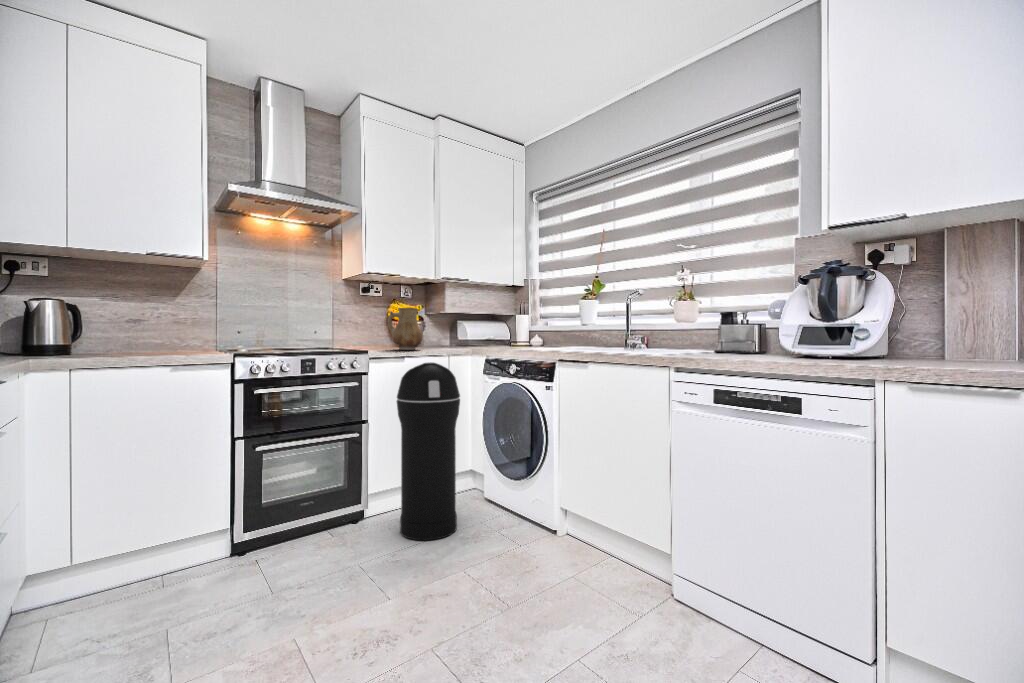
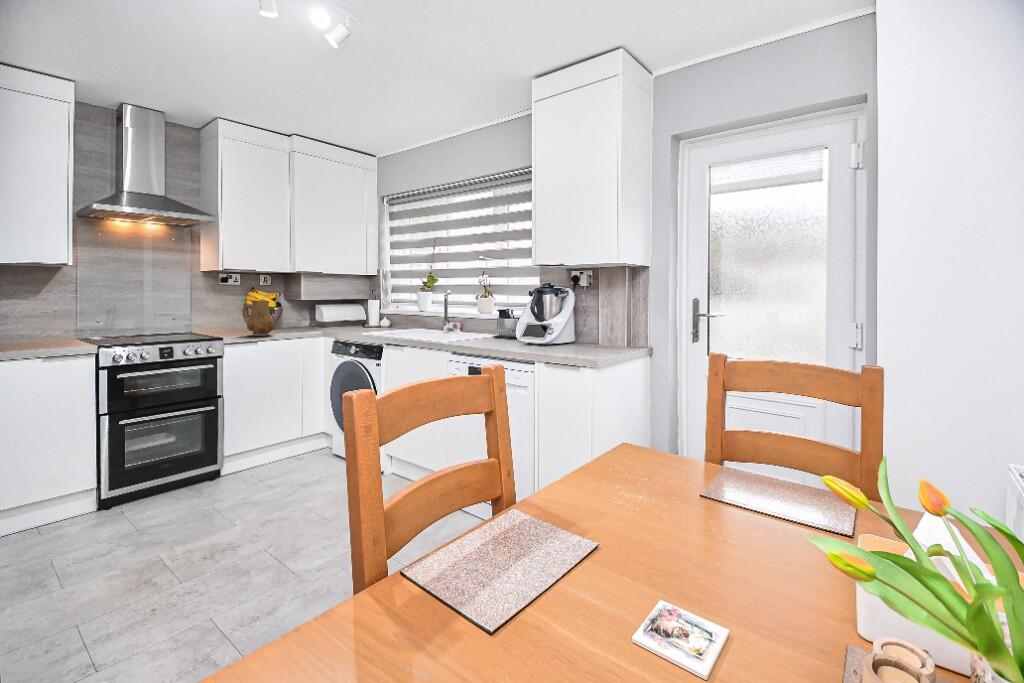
trash can: present [397,362,460,540] -> none [247,348,304,489]

